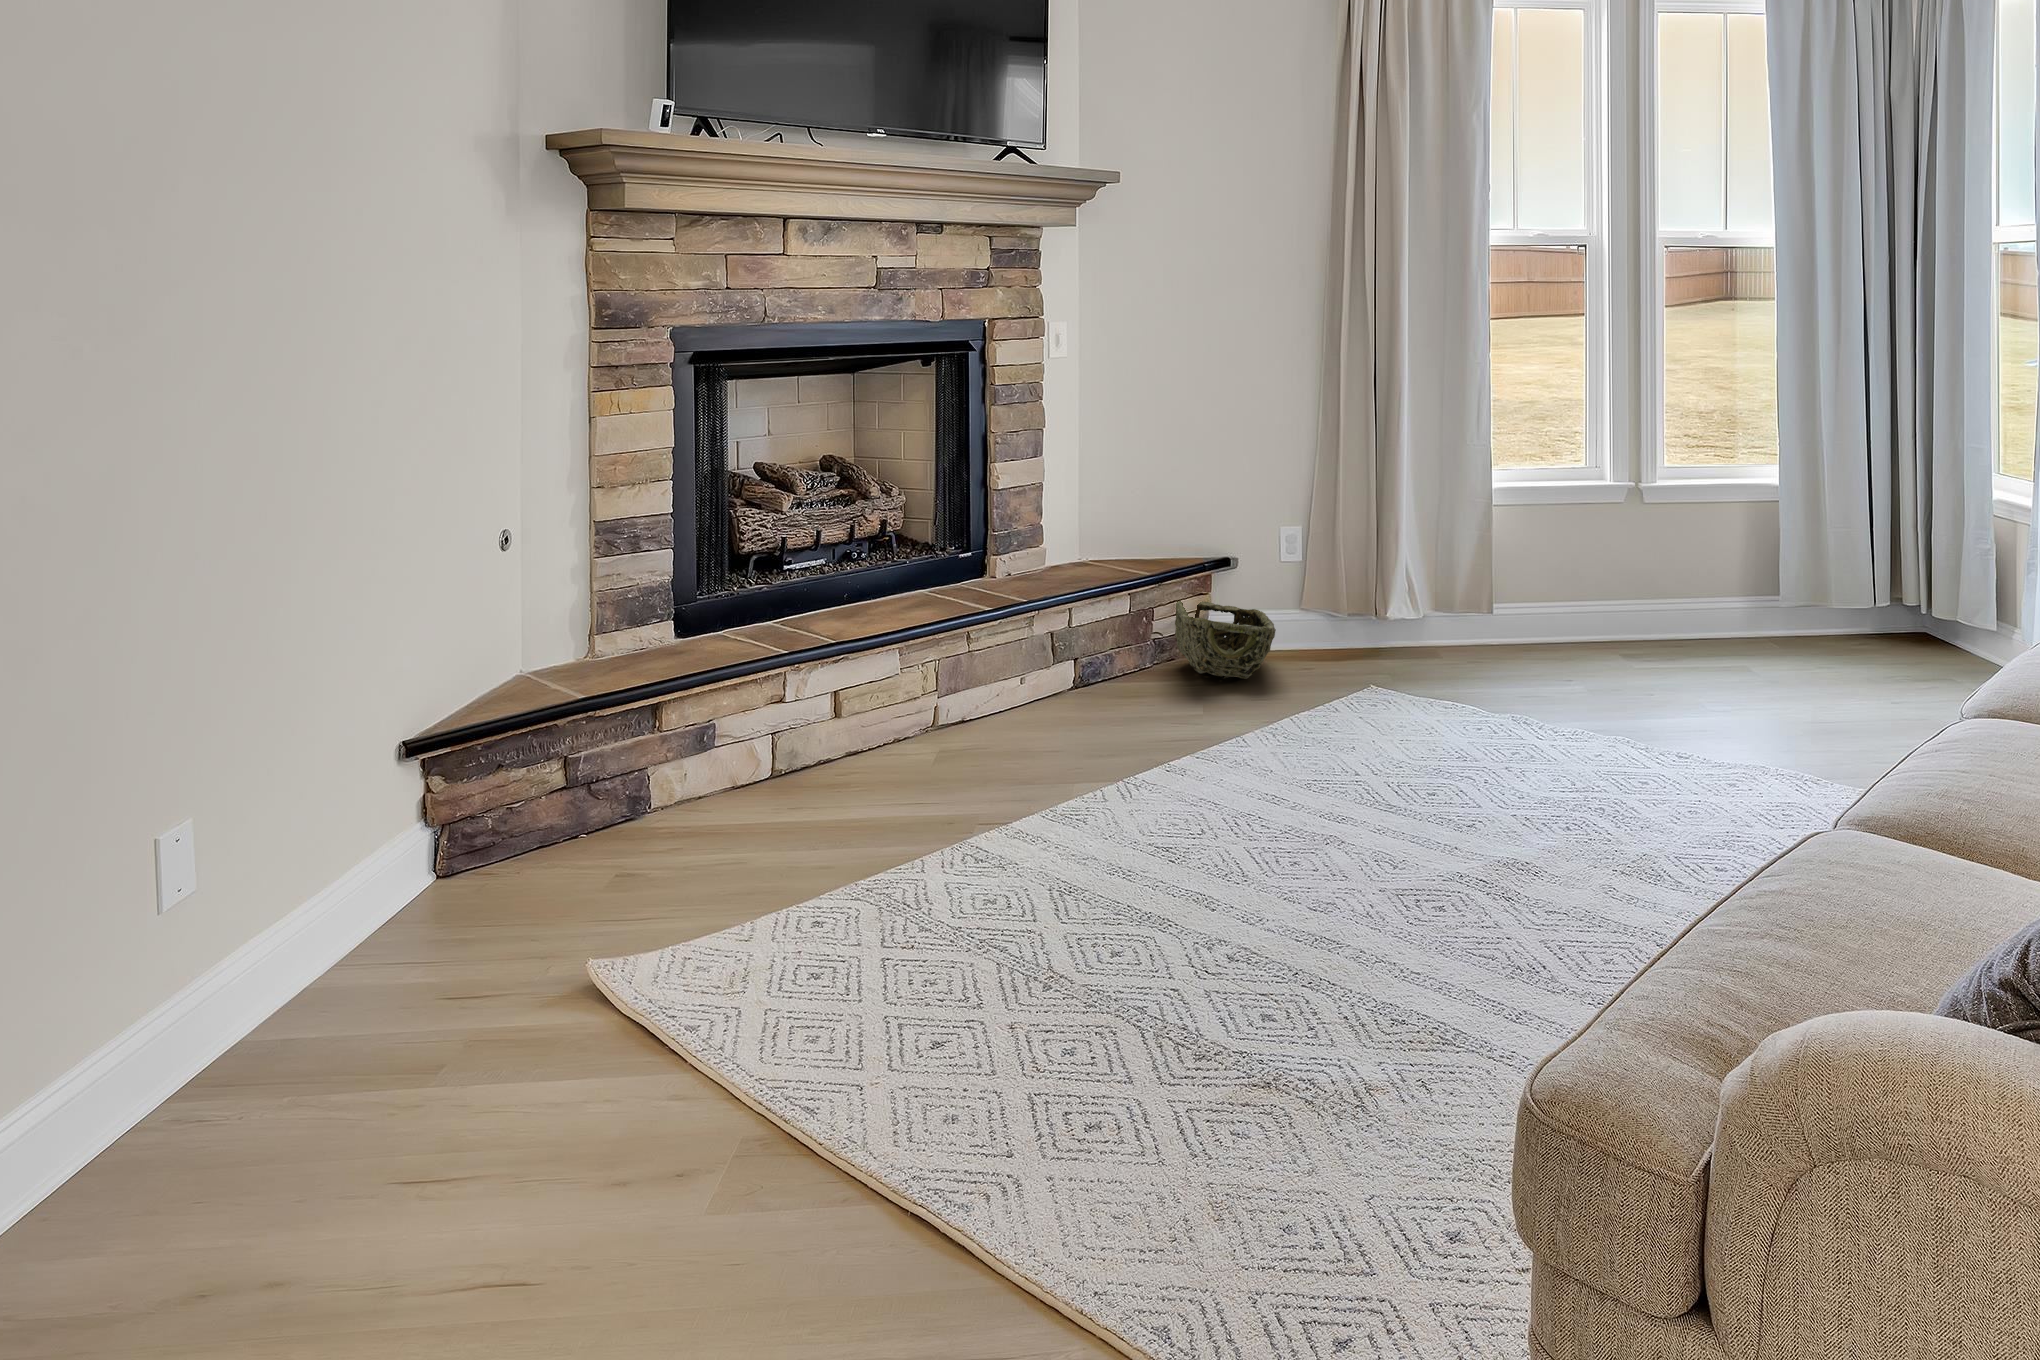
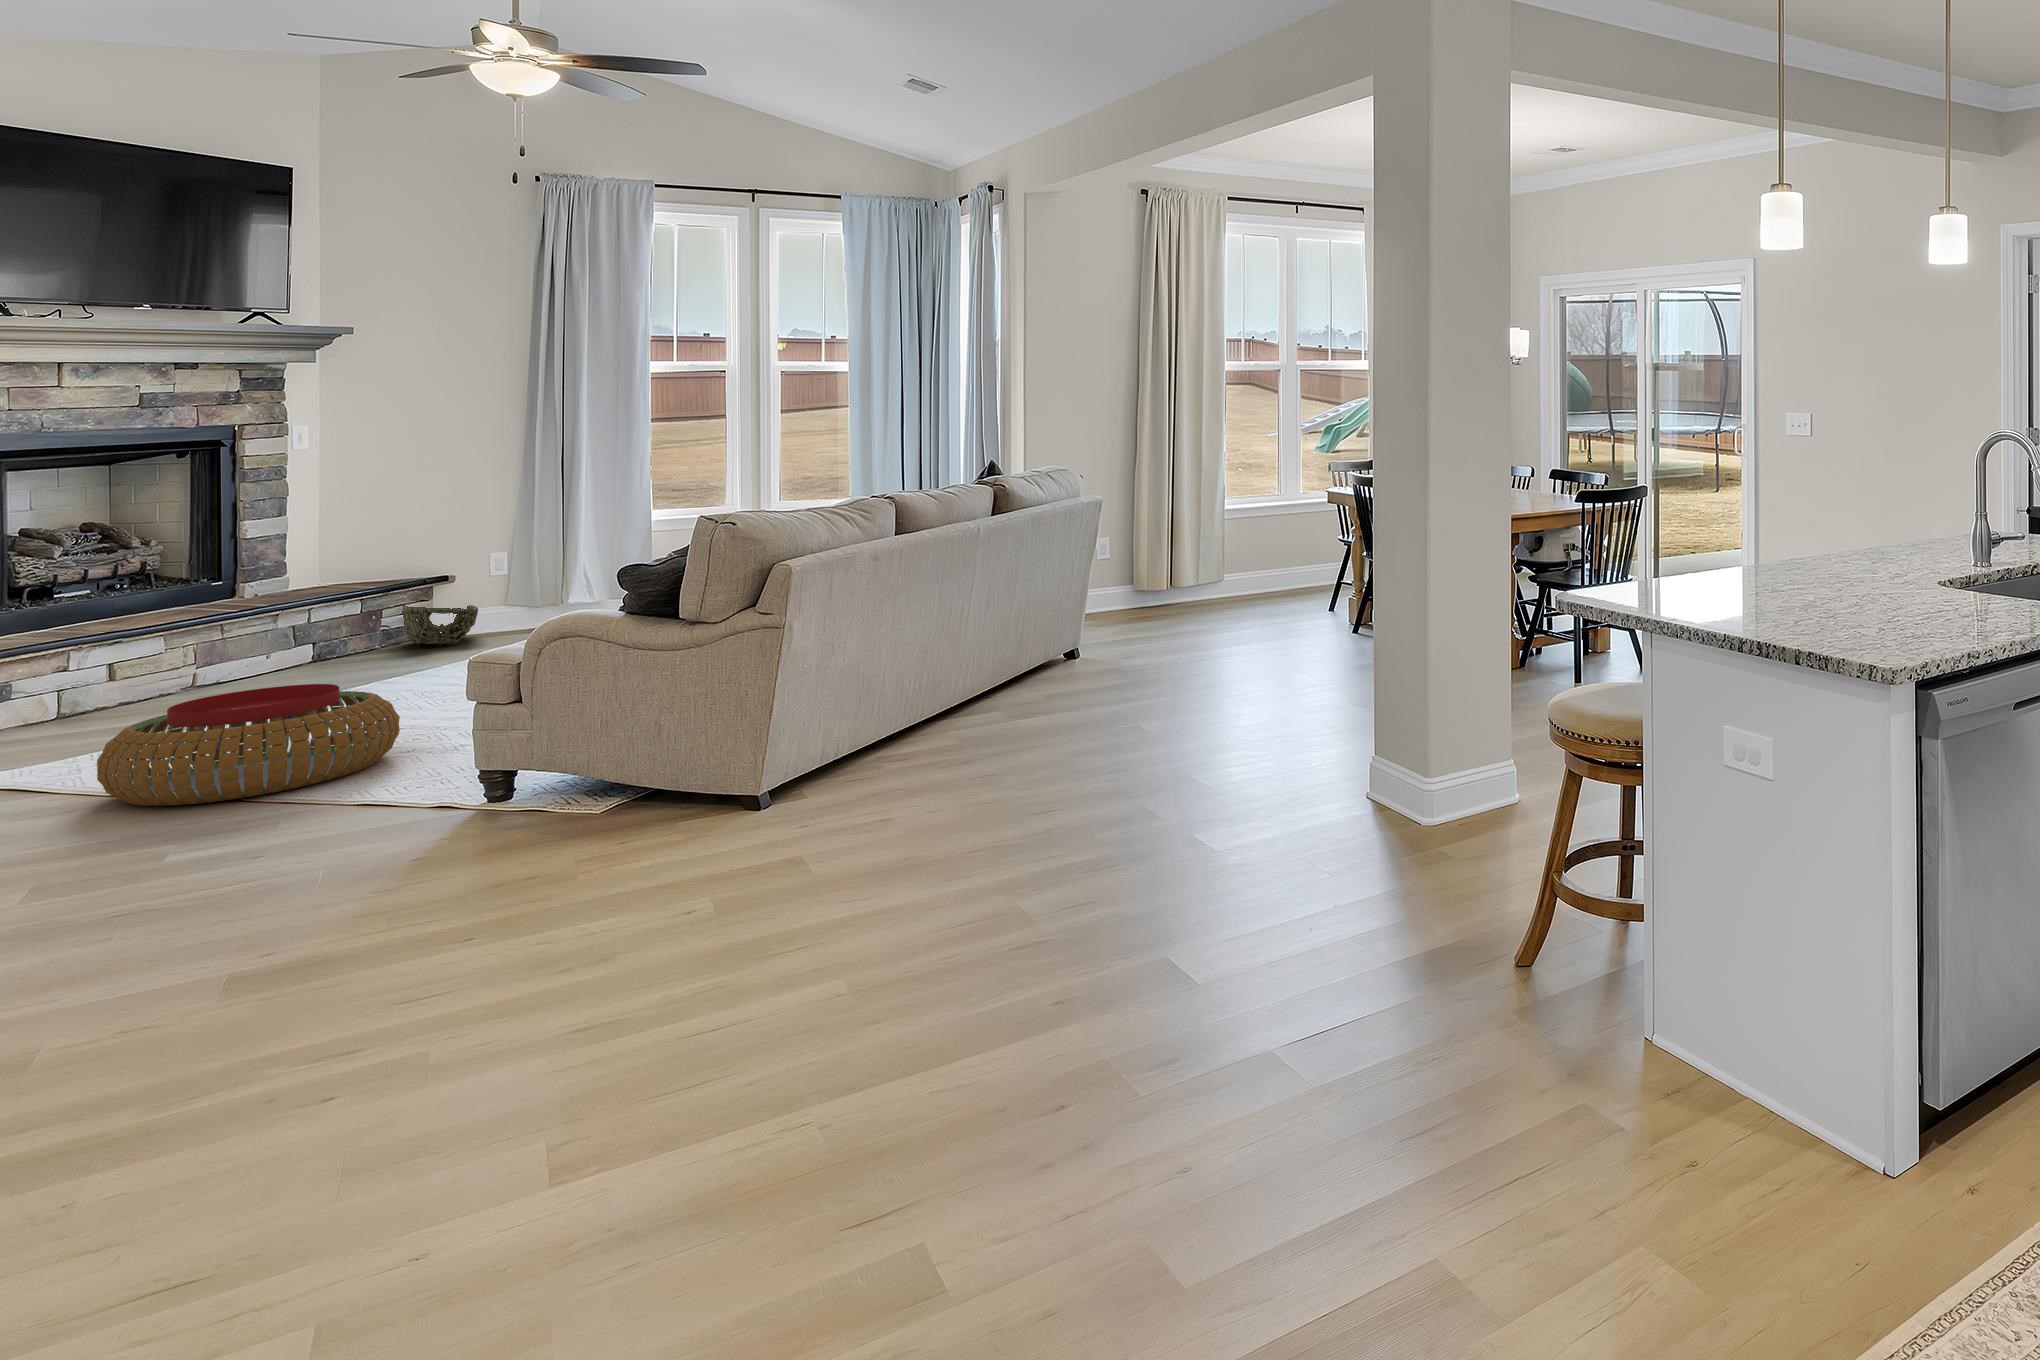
pouf: none [735,901,1240,1248] -> present [97,684,400,806]

